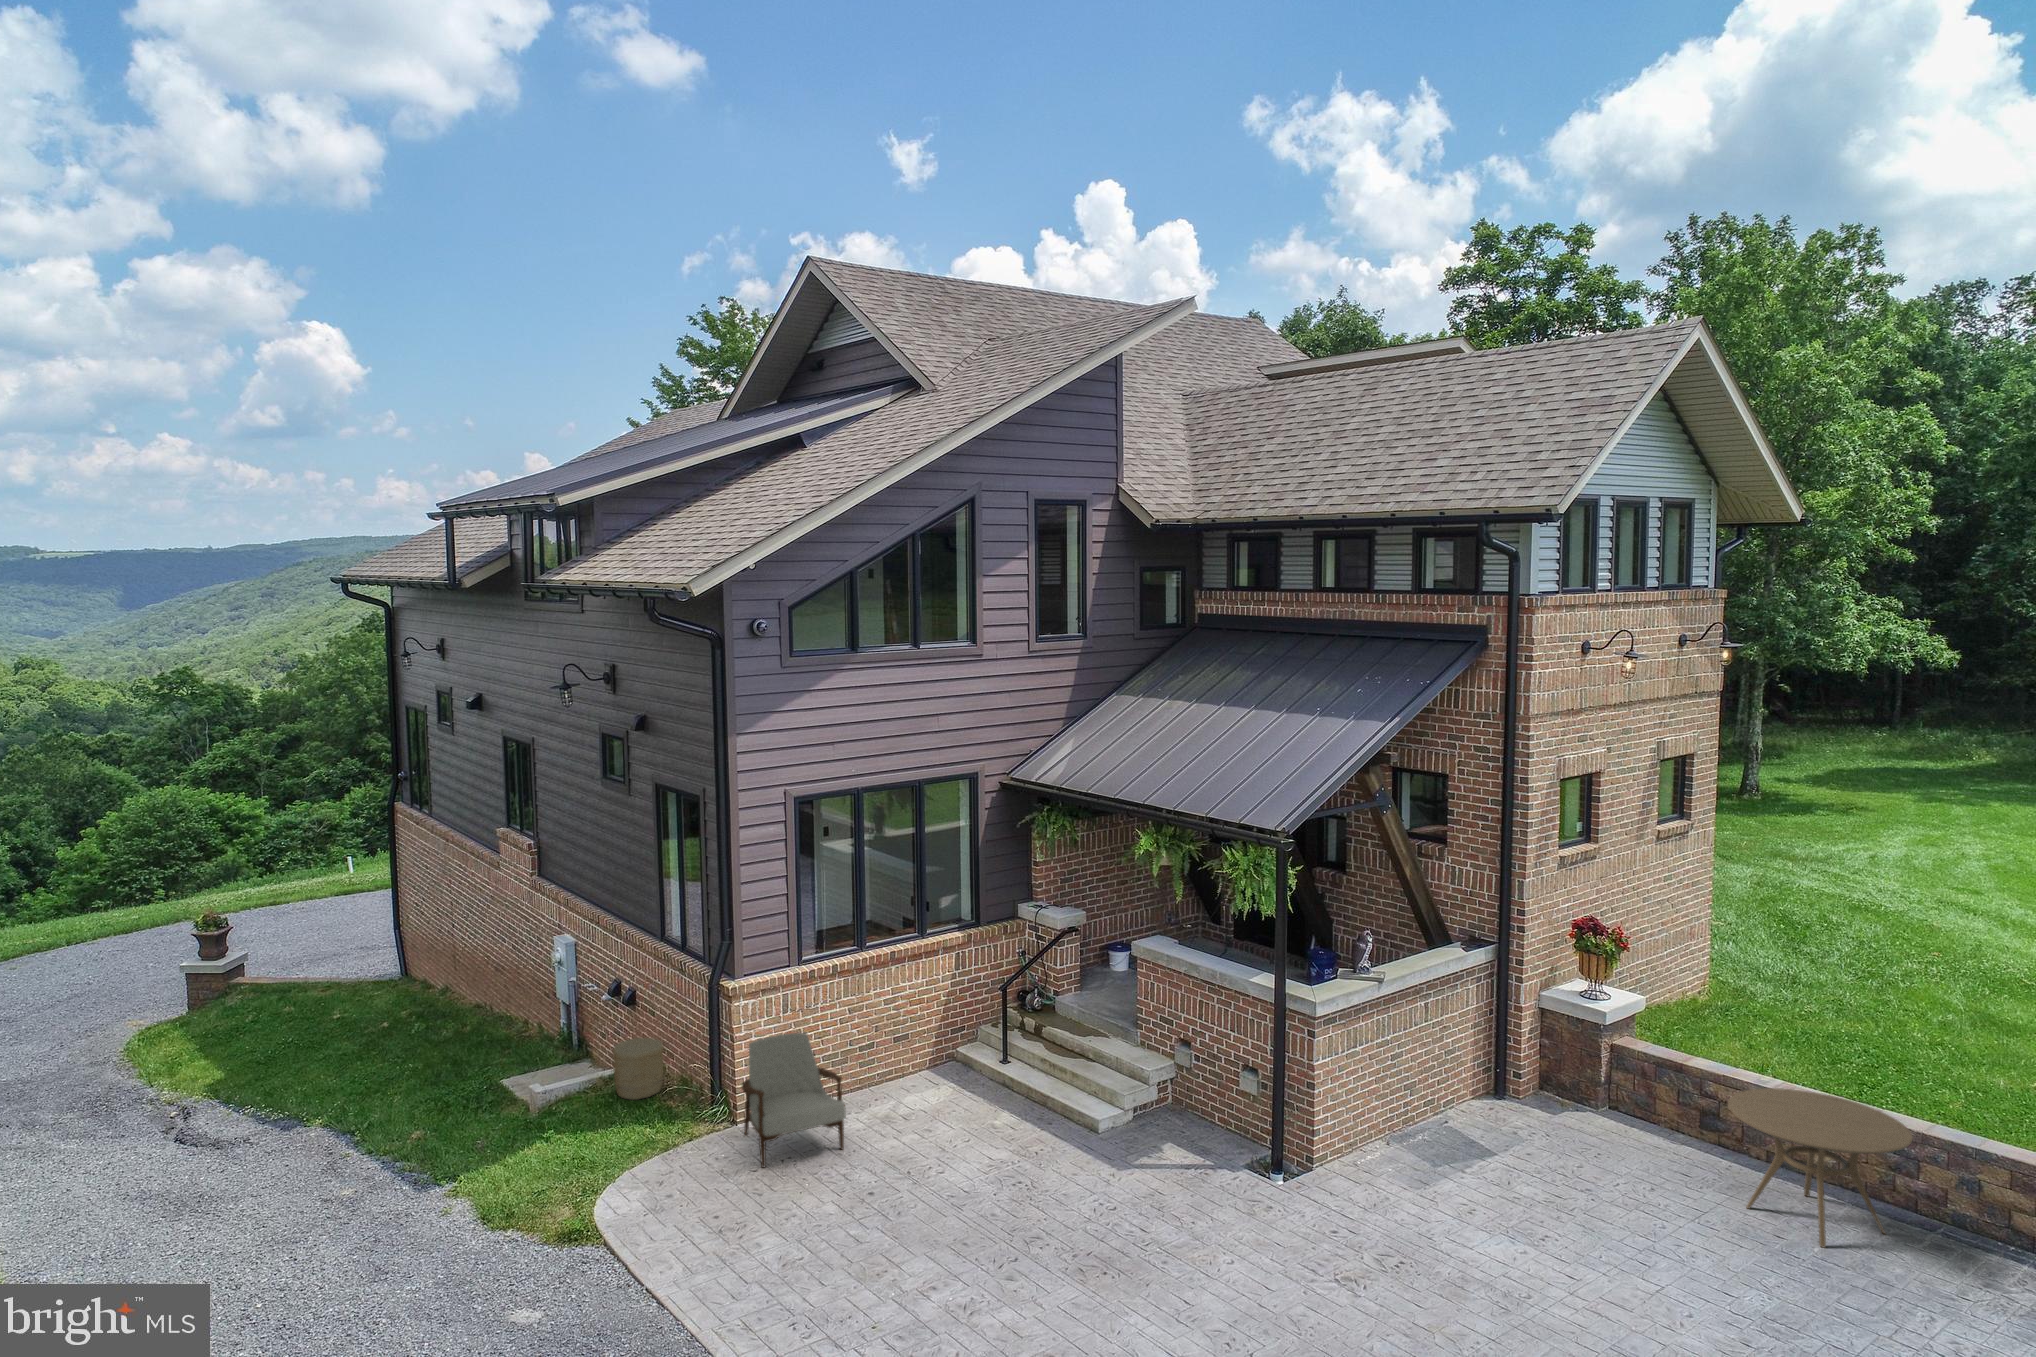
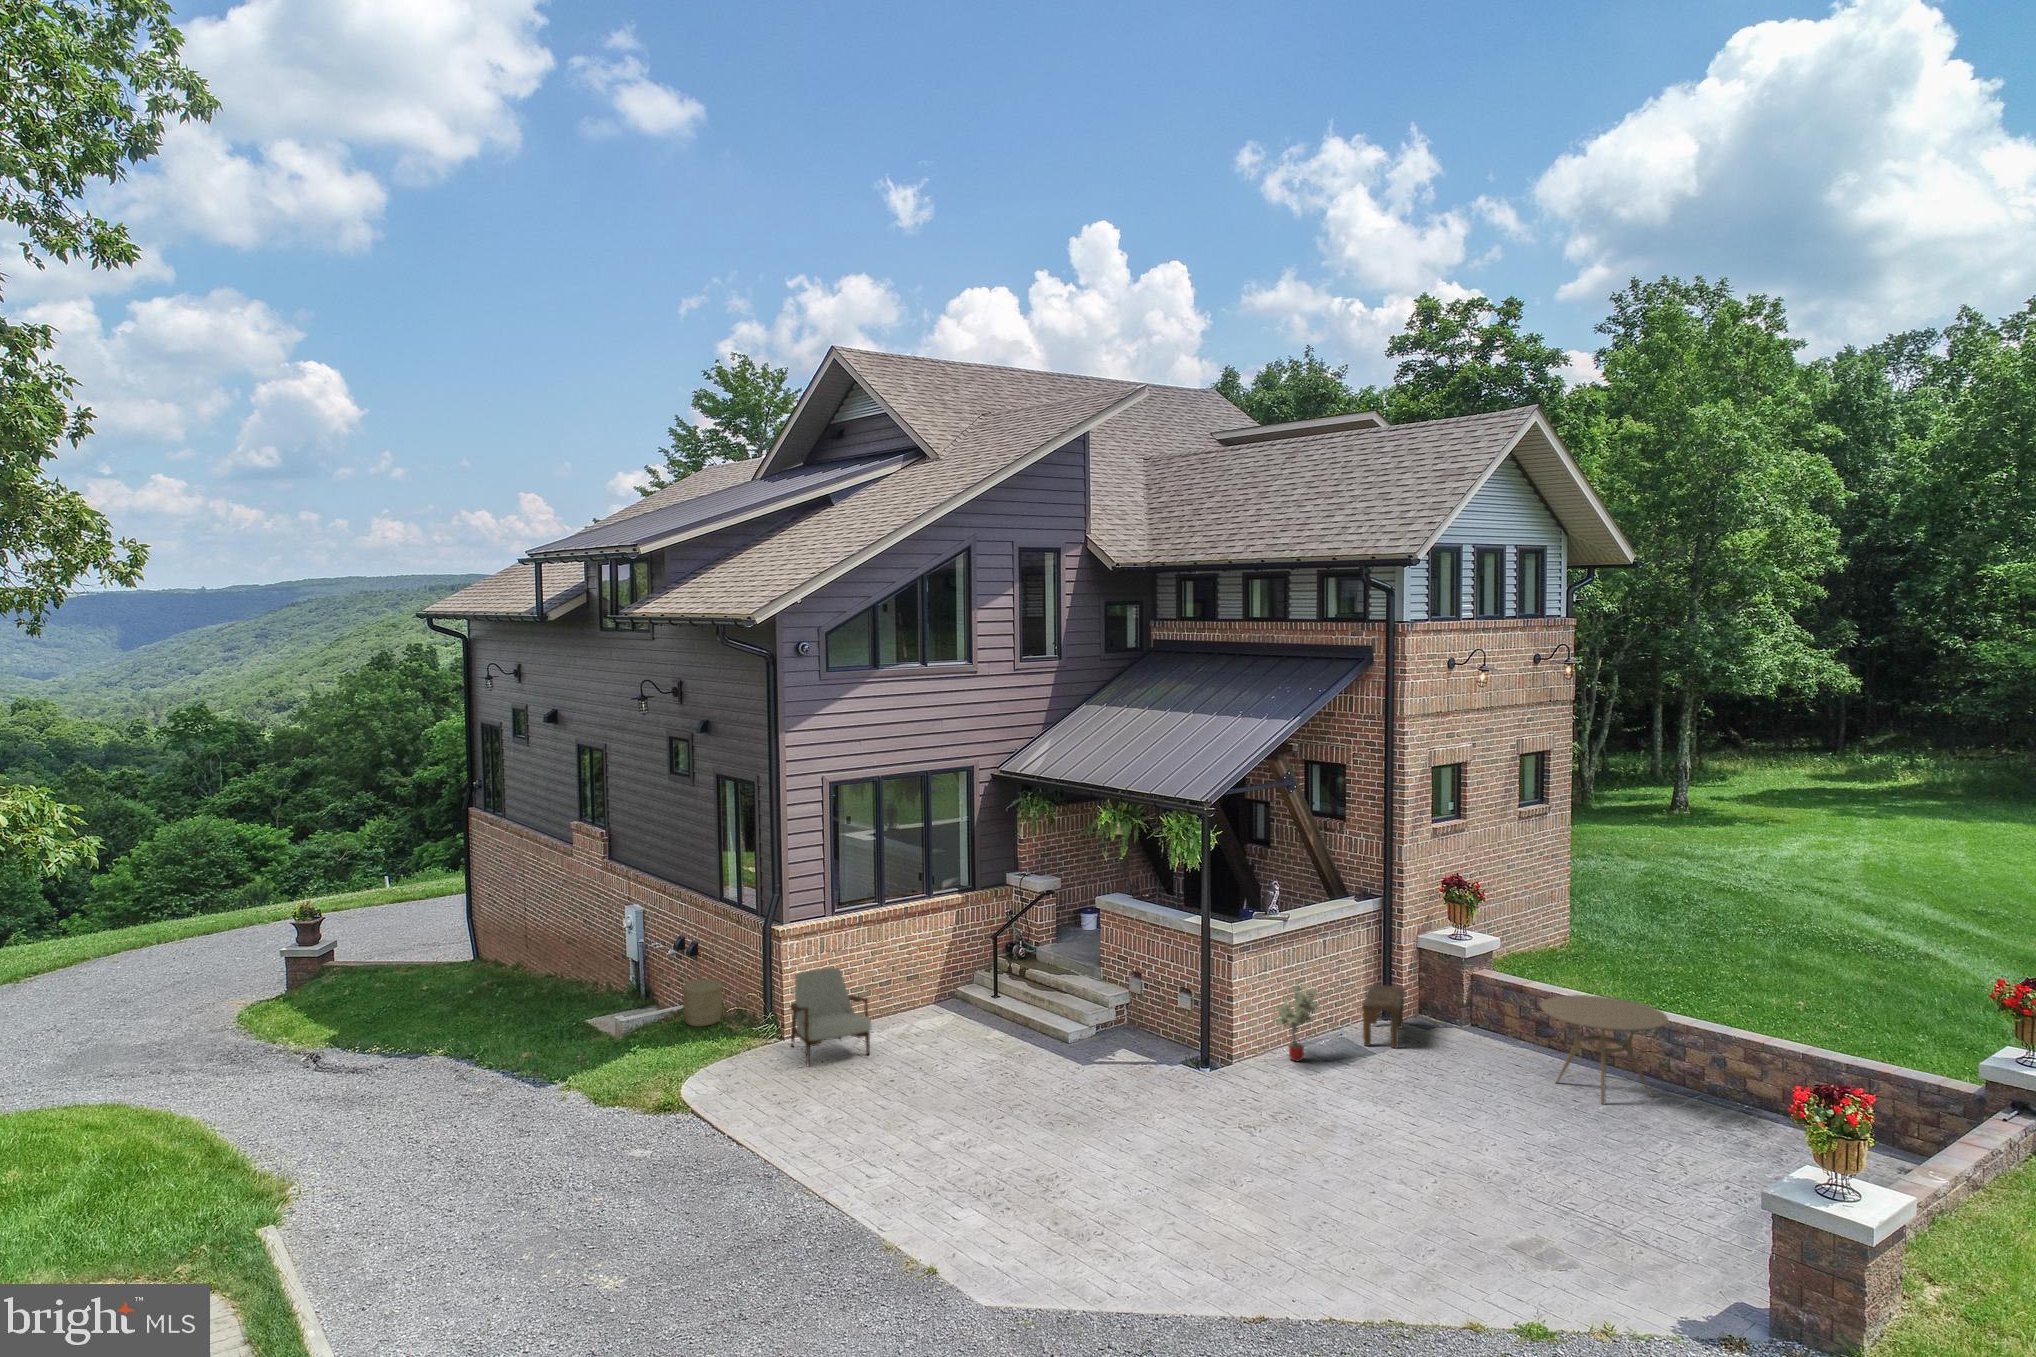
bench: none [1477,1055,1528,1145] -> present [1362,985,1406,1048]
potted tree: none [1362,1059,1426,1166] -> present [1273,982,1319,1061]

